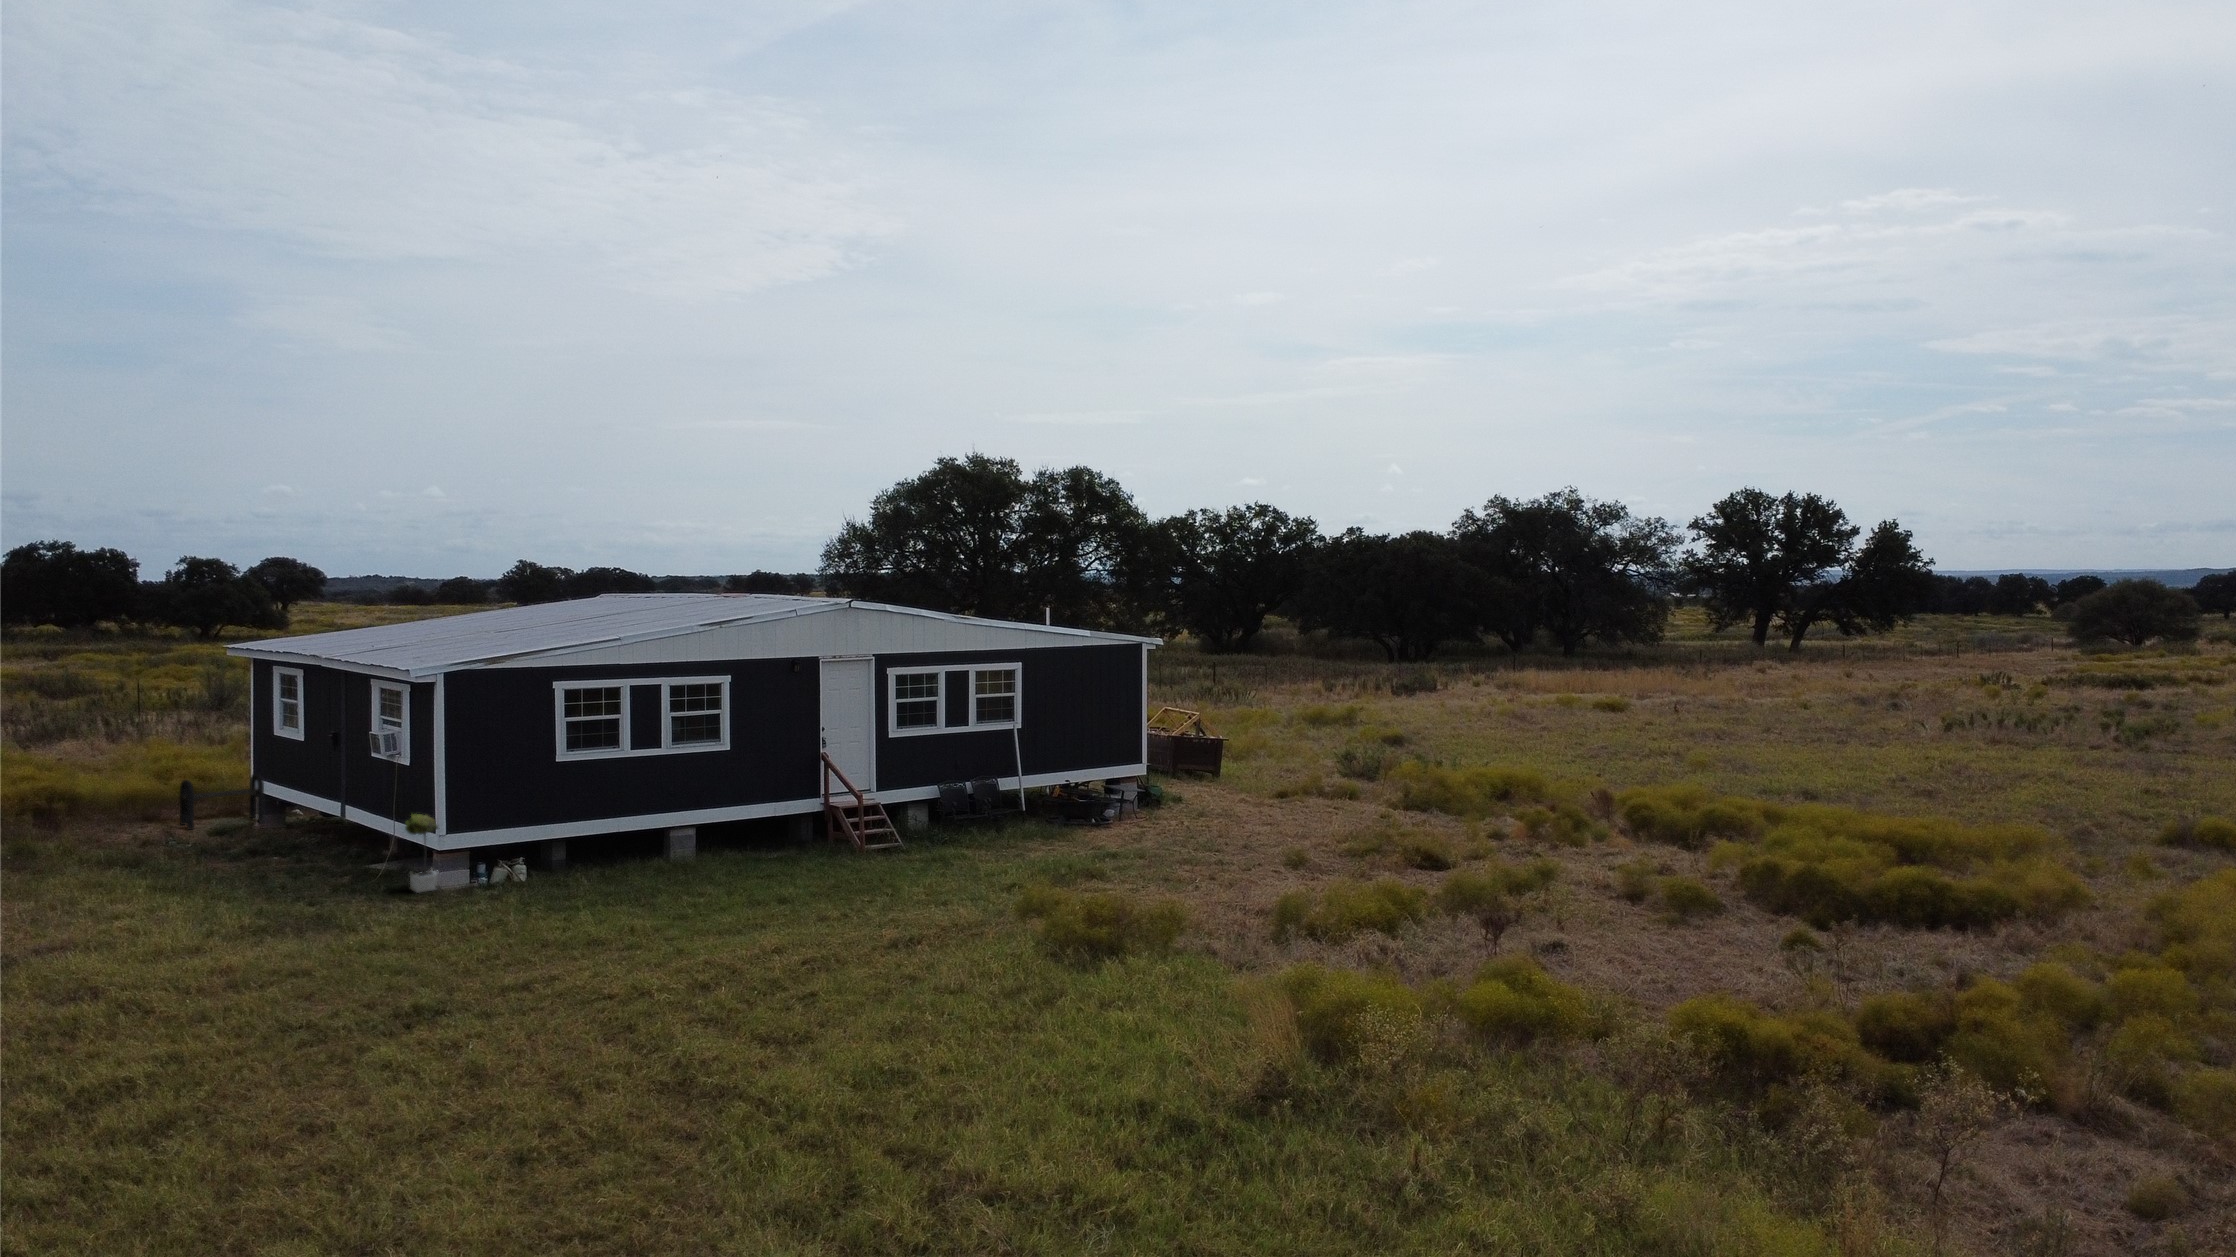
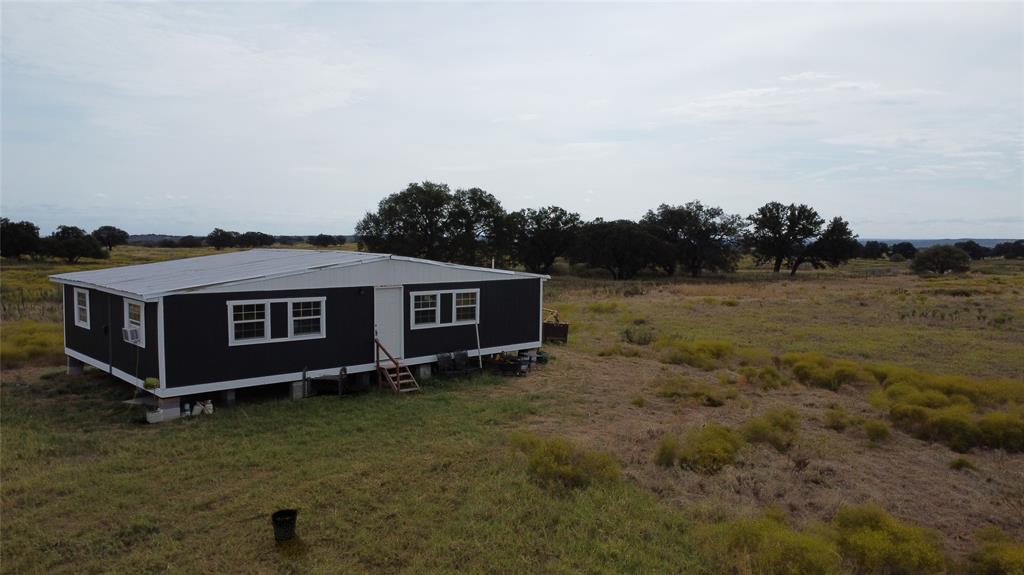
bench: present [180,774,265,830] -> present [302,366,347,398]
bucket: none [617,985,661,1030] -> present [271,509,298,540]

